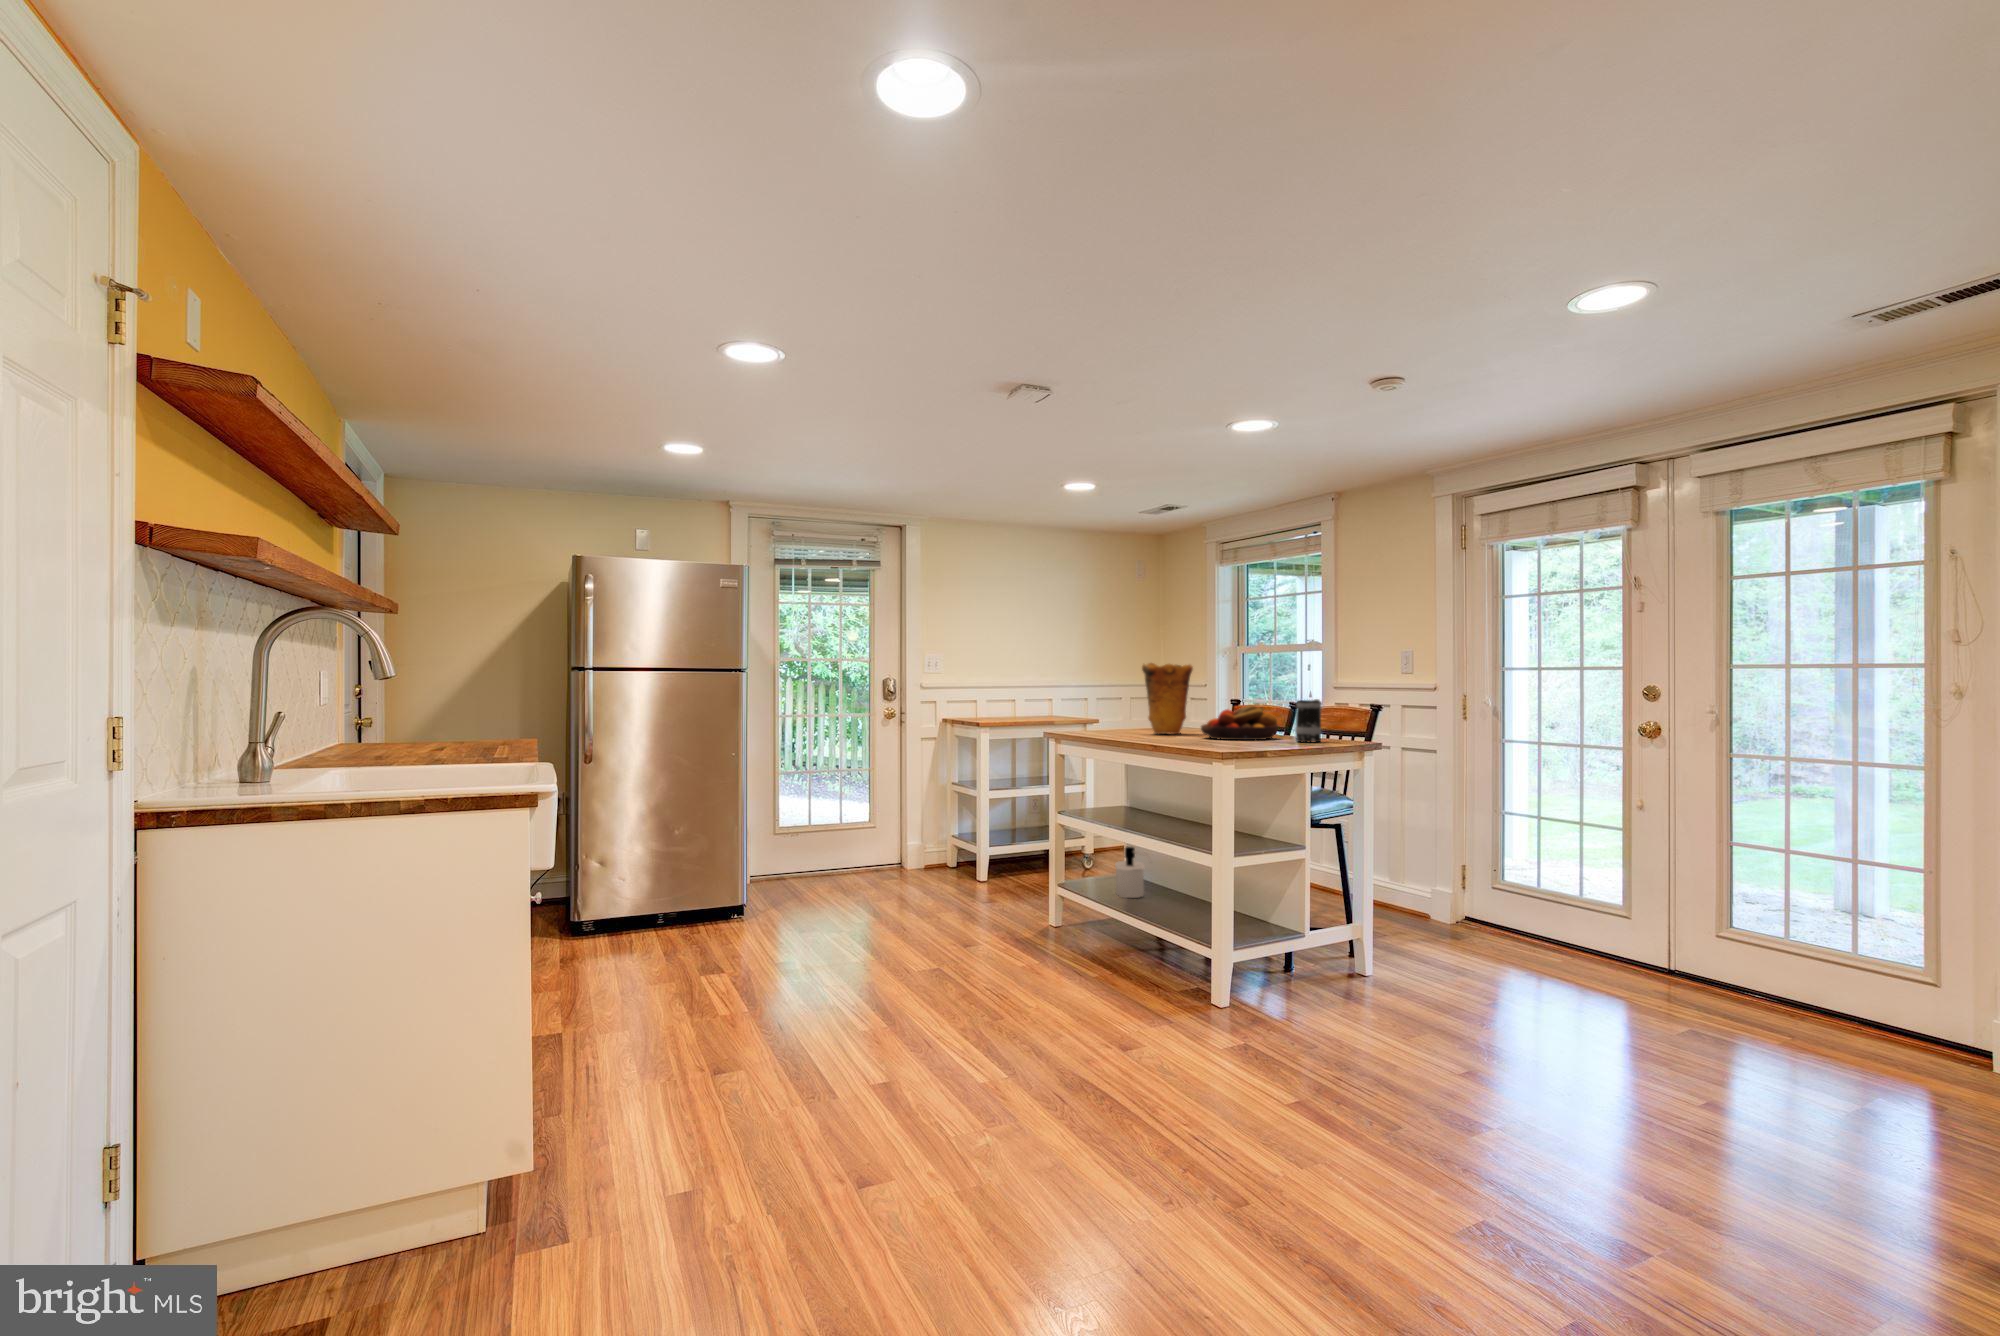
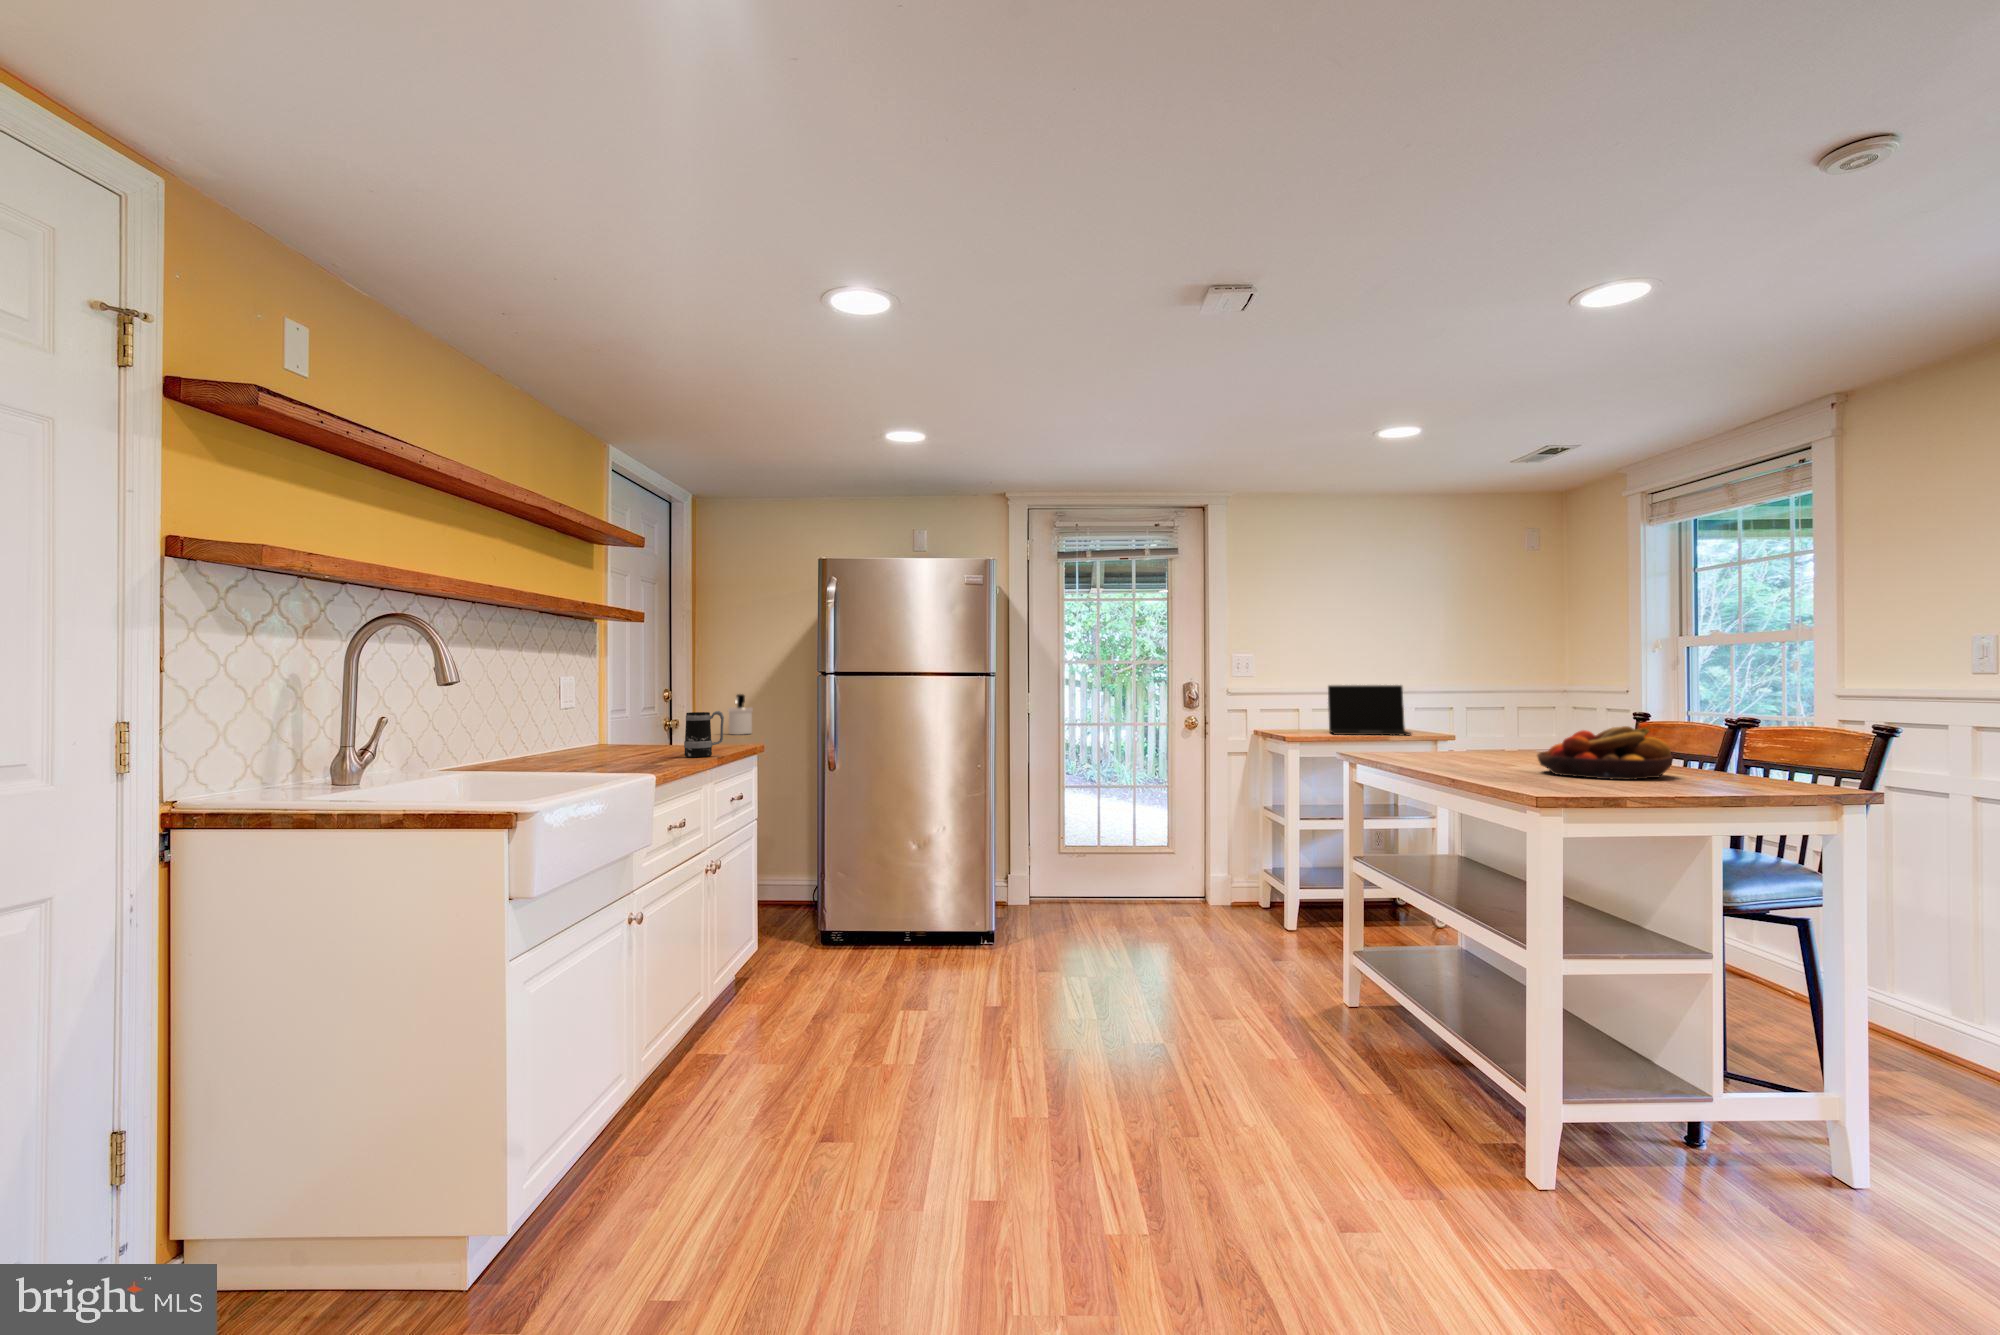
vase: present [1142,663,1193,734] -> none [1460,662,1541,763]
laptop: none [1000,682,1069,723] -> present [1328,685,1411,736]
mug: present [1295,699,1321,743] -> present [684,711,724,757]
soap dispenser: present [1115,847,1151,898] -> present [728,694,753,735]

